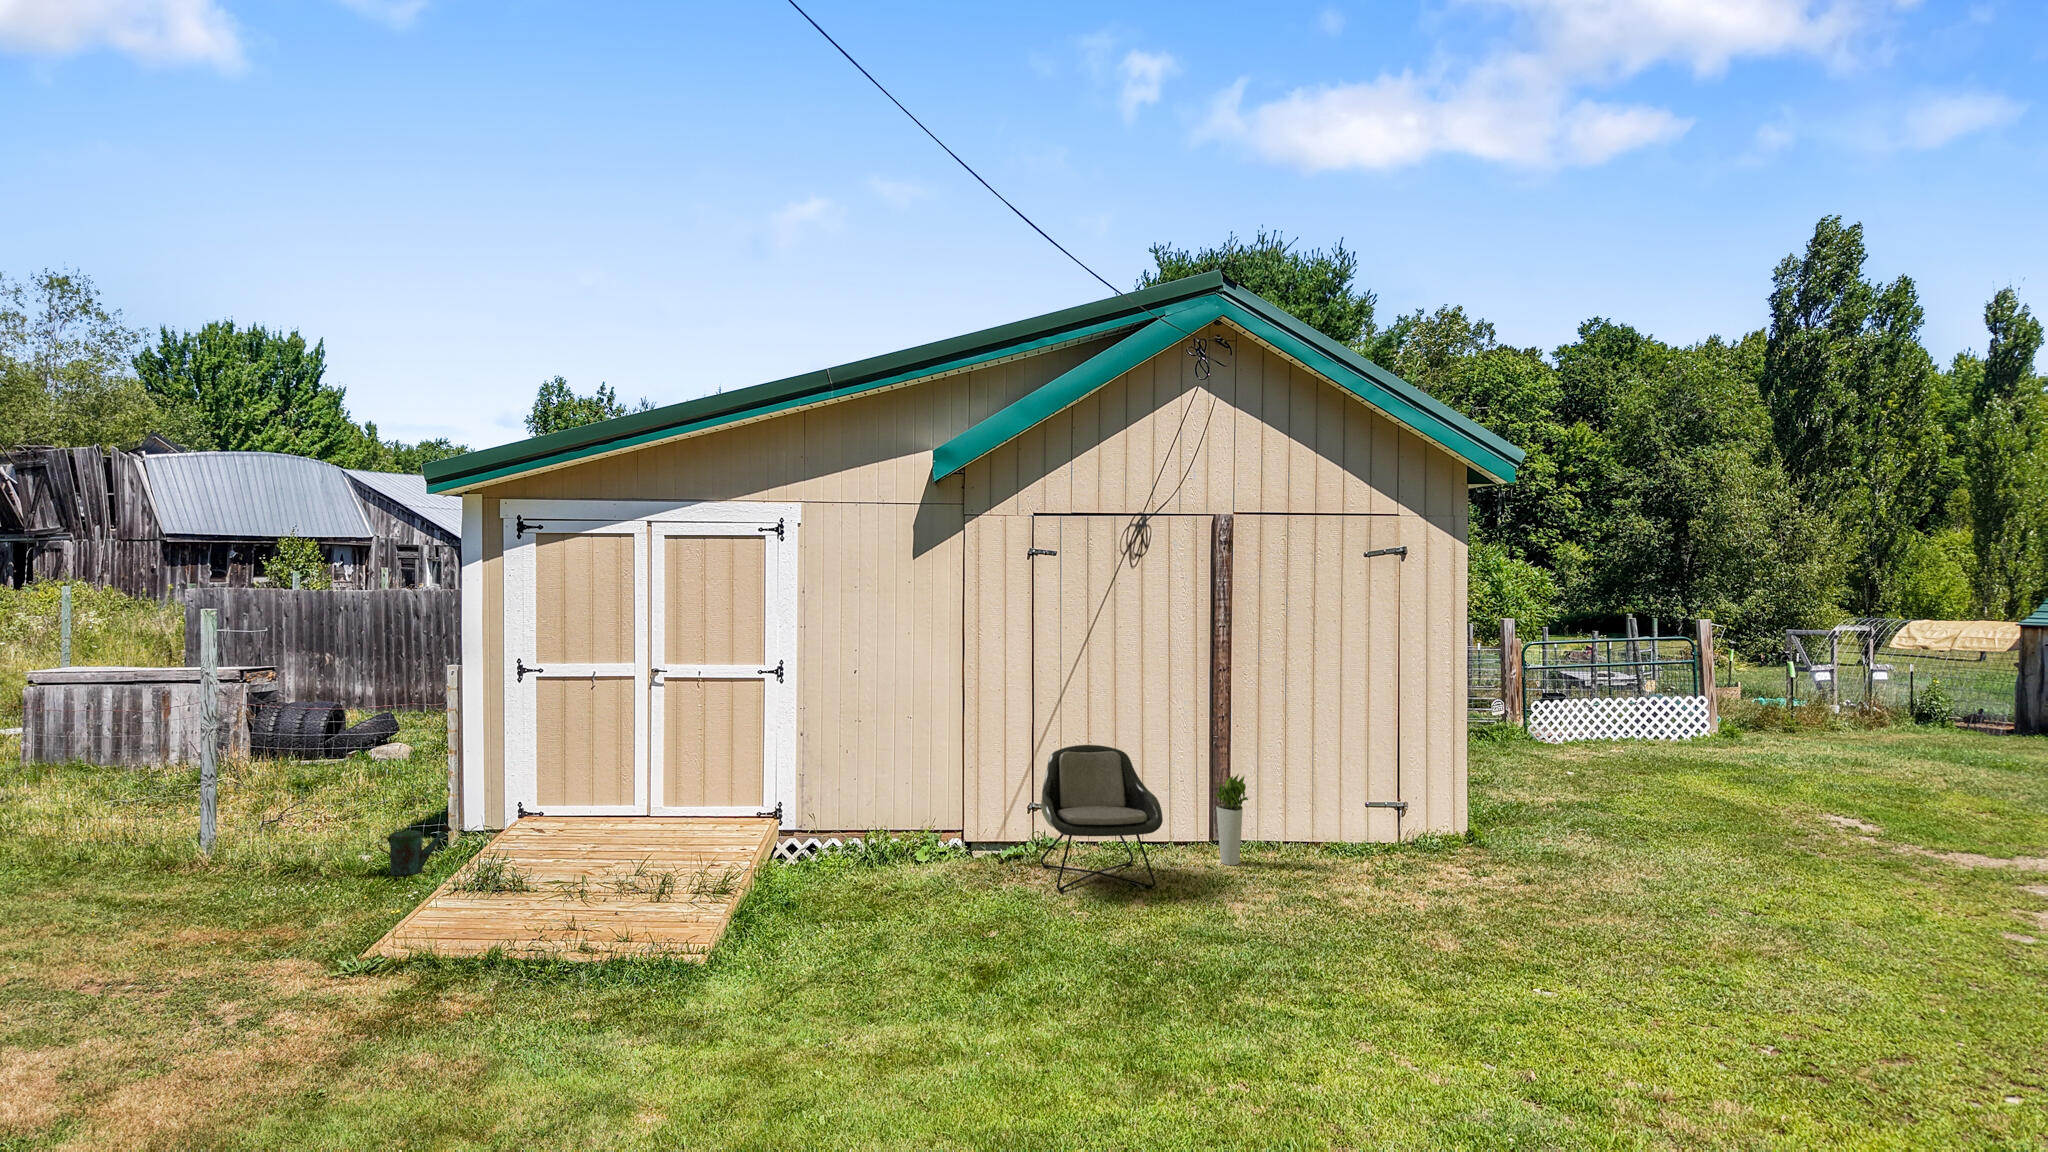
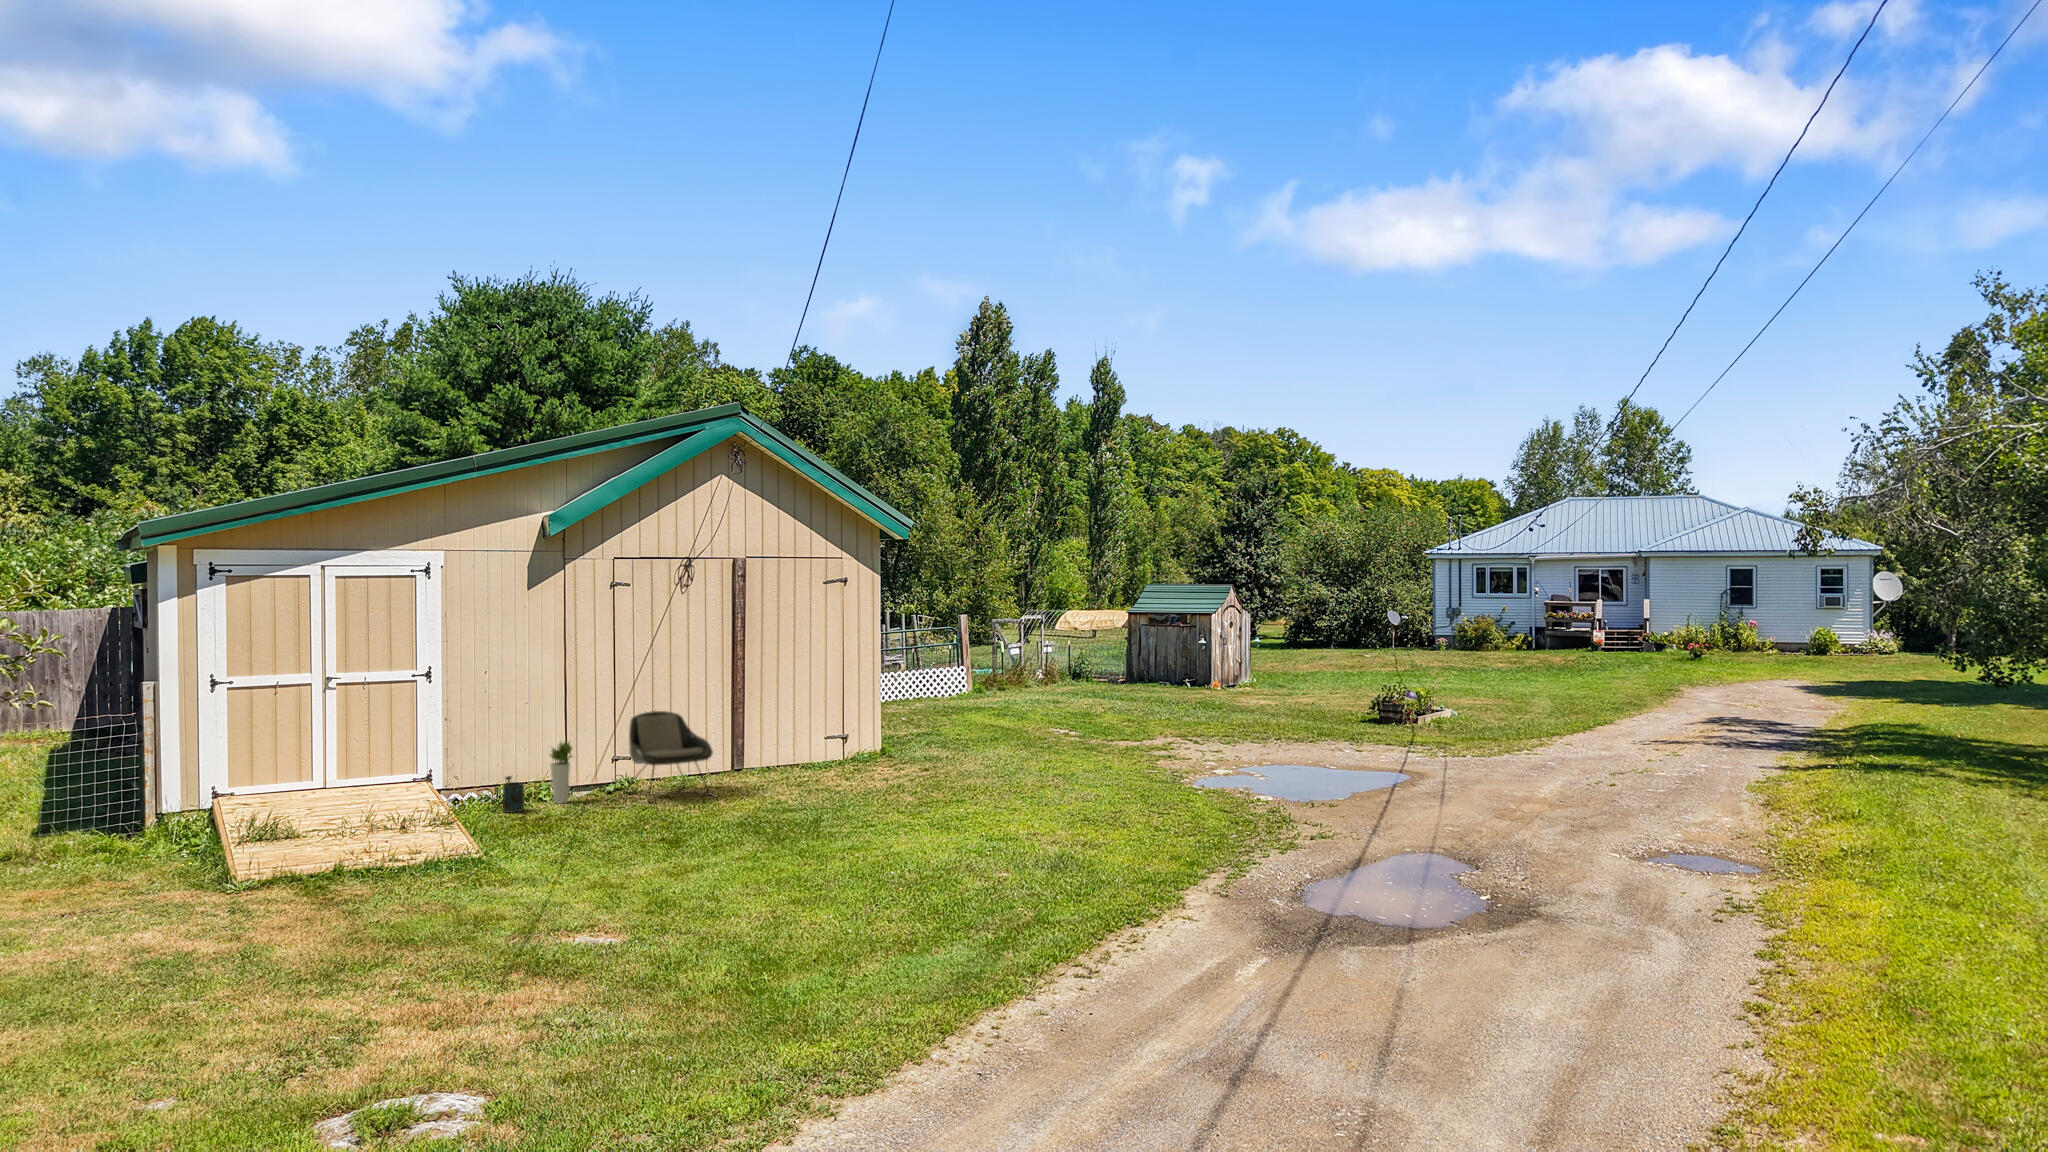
planter: present [1215,774,1248,865] -> present [550,742,572,803]
watering can: present [378,824,452,876] -> present [503,776,524,813]

